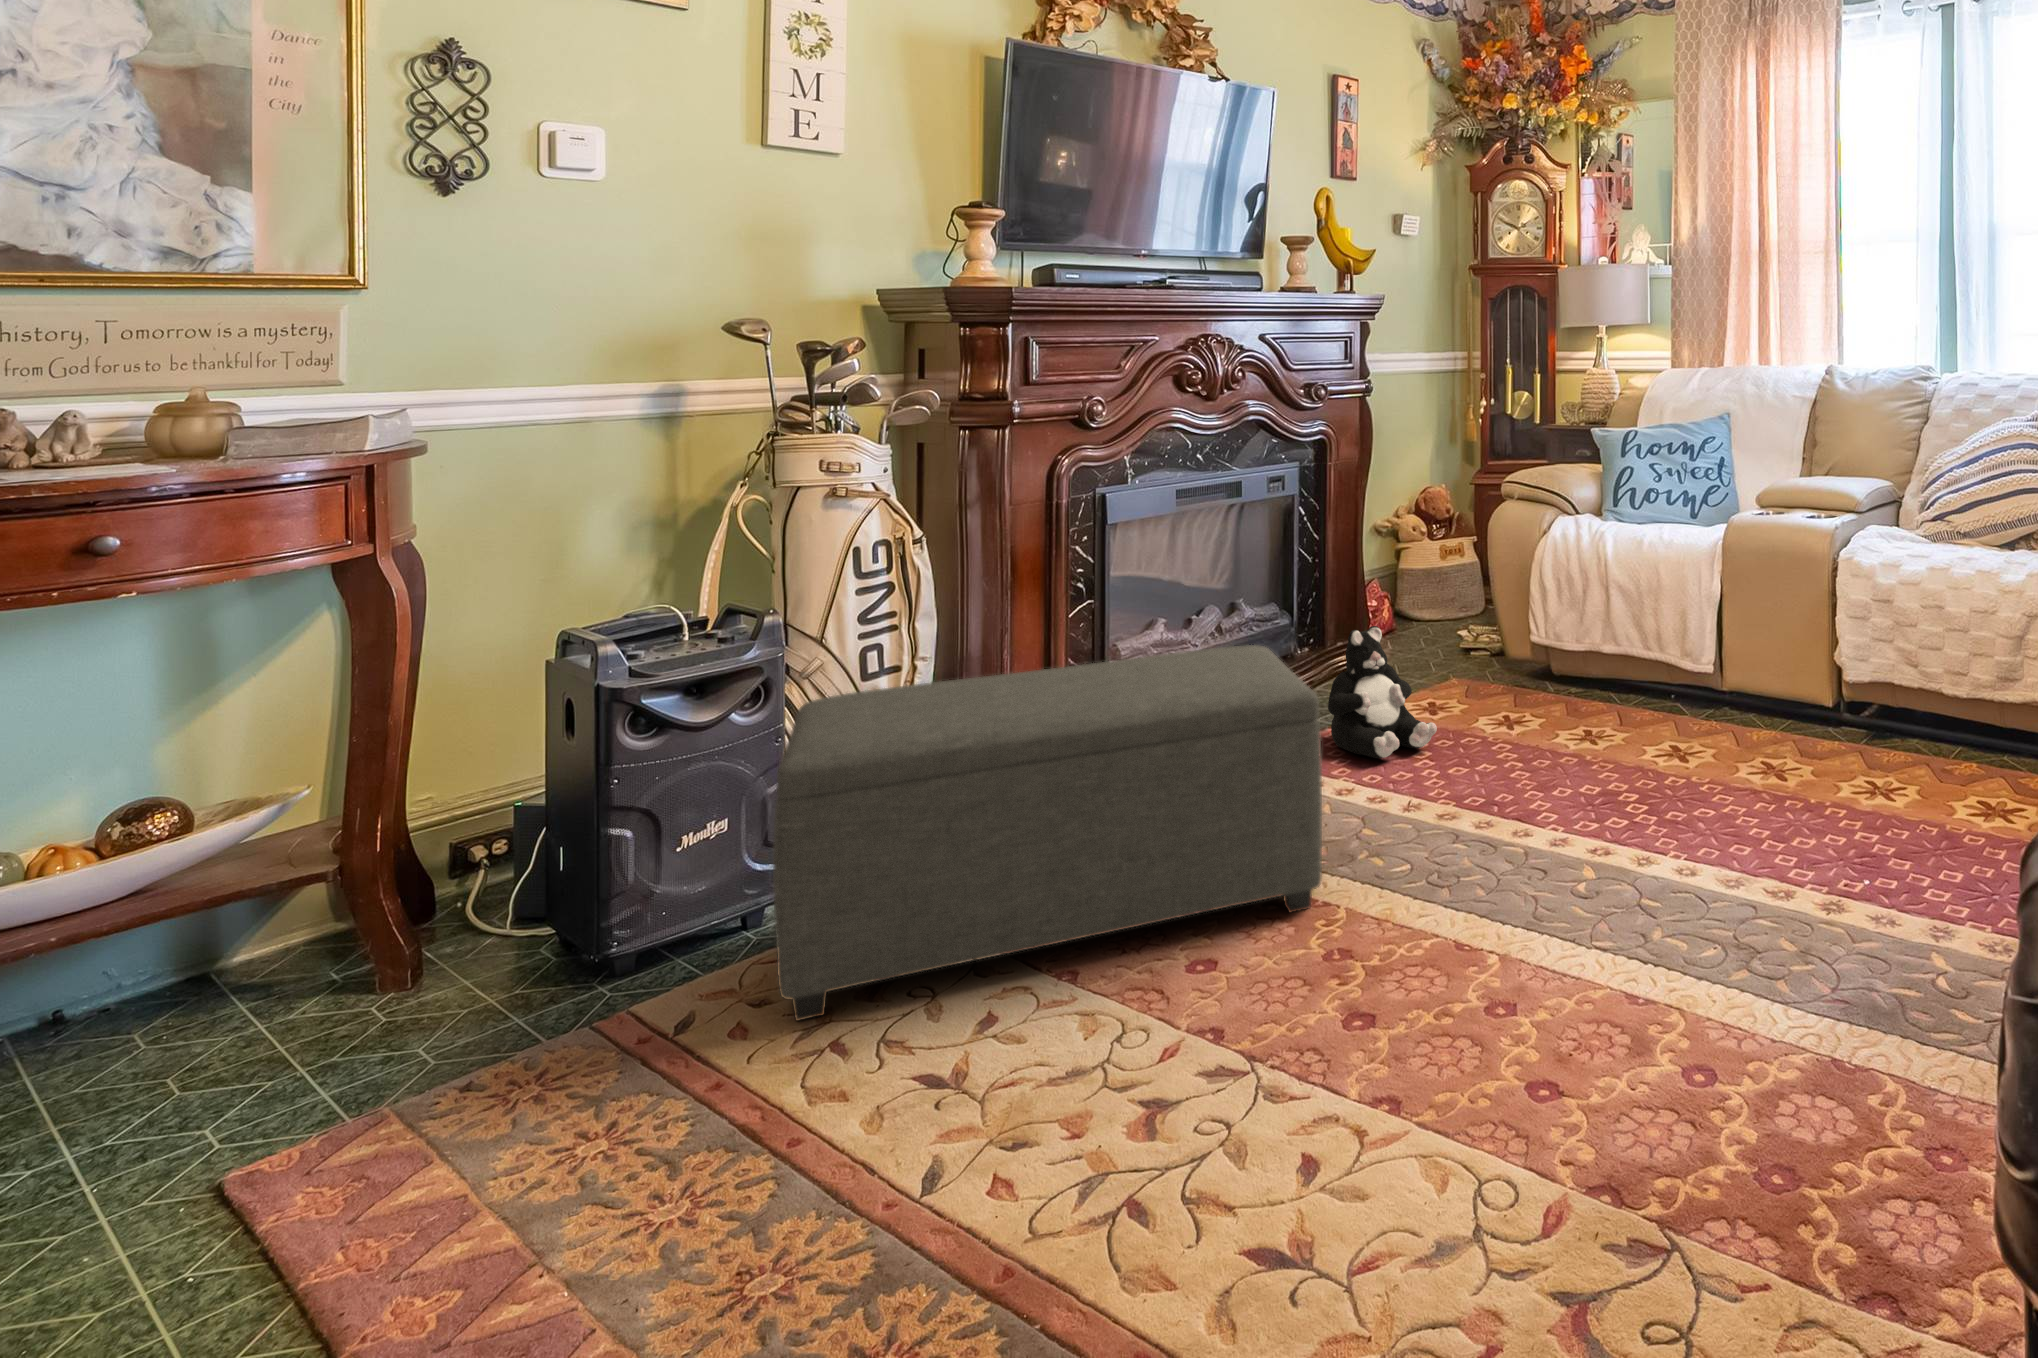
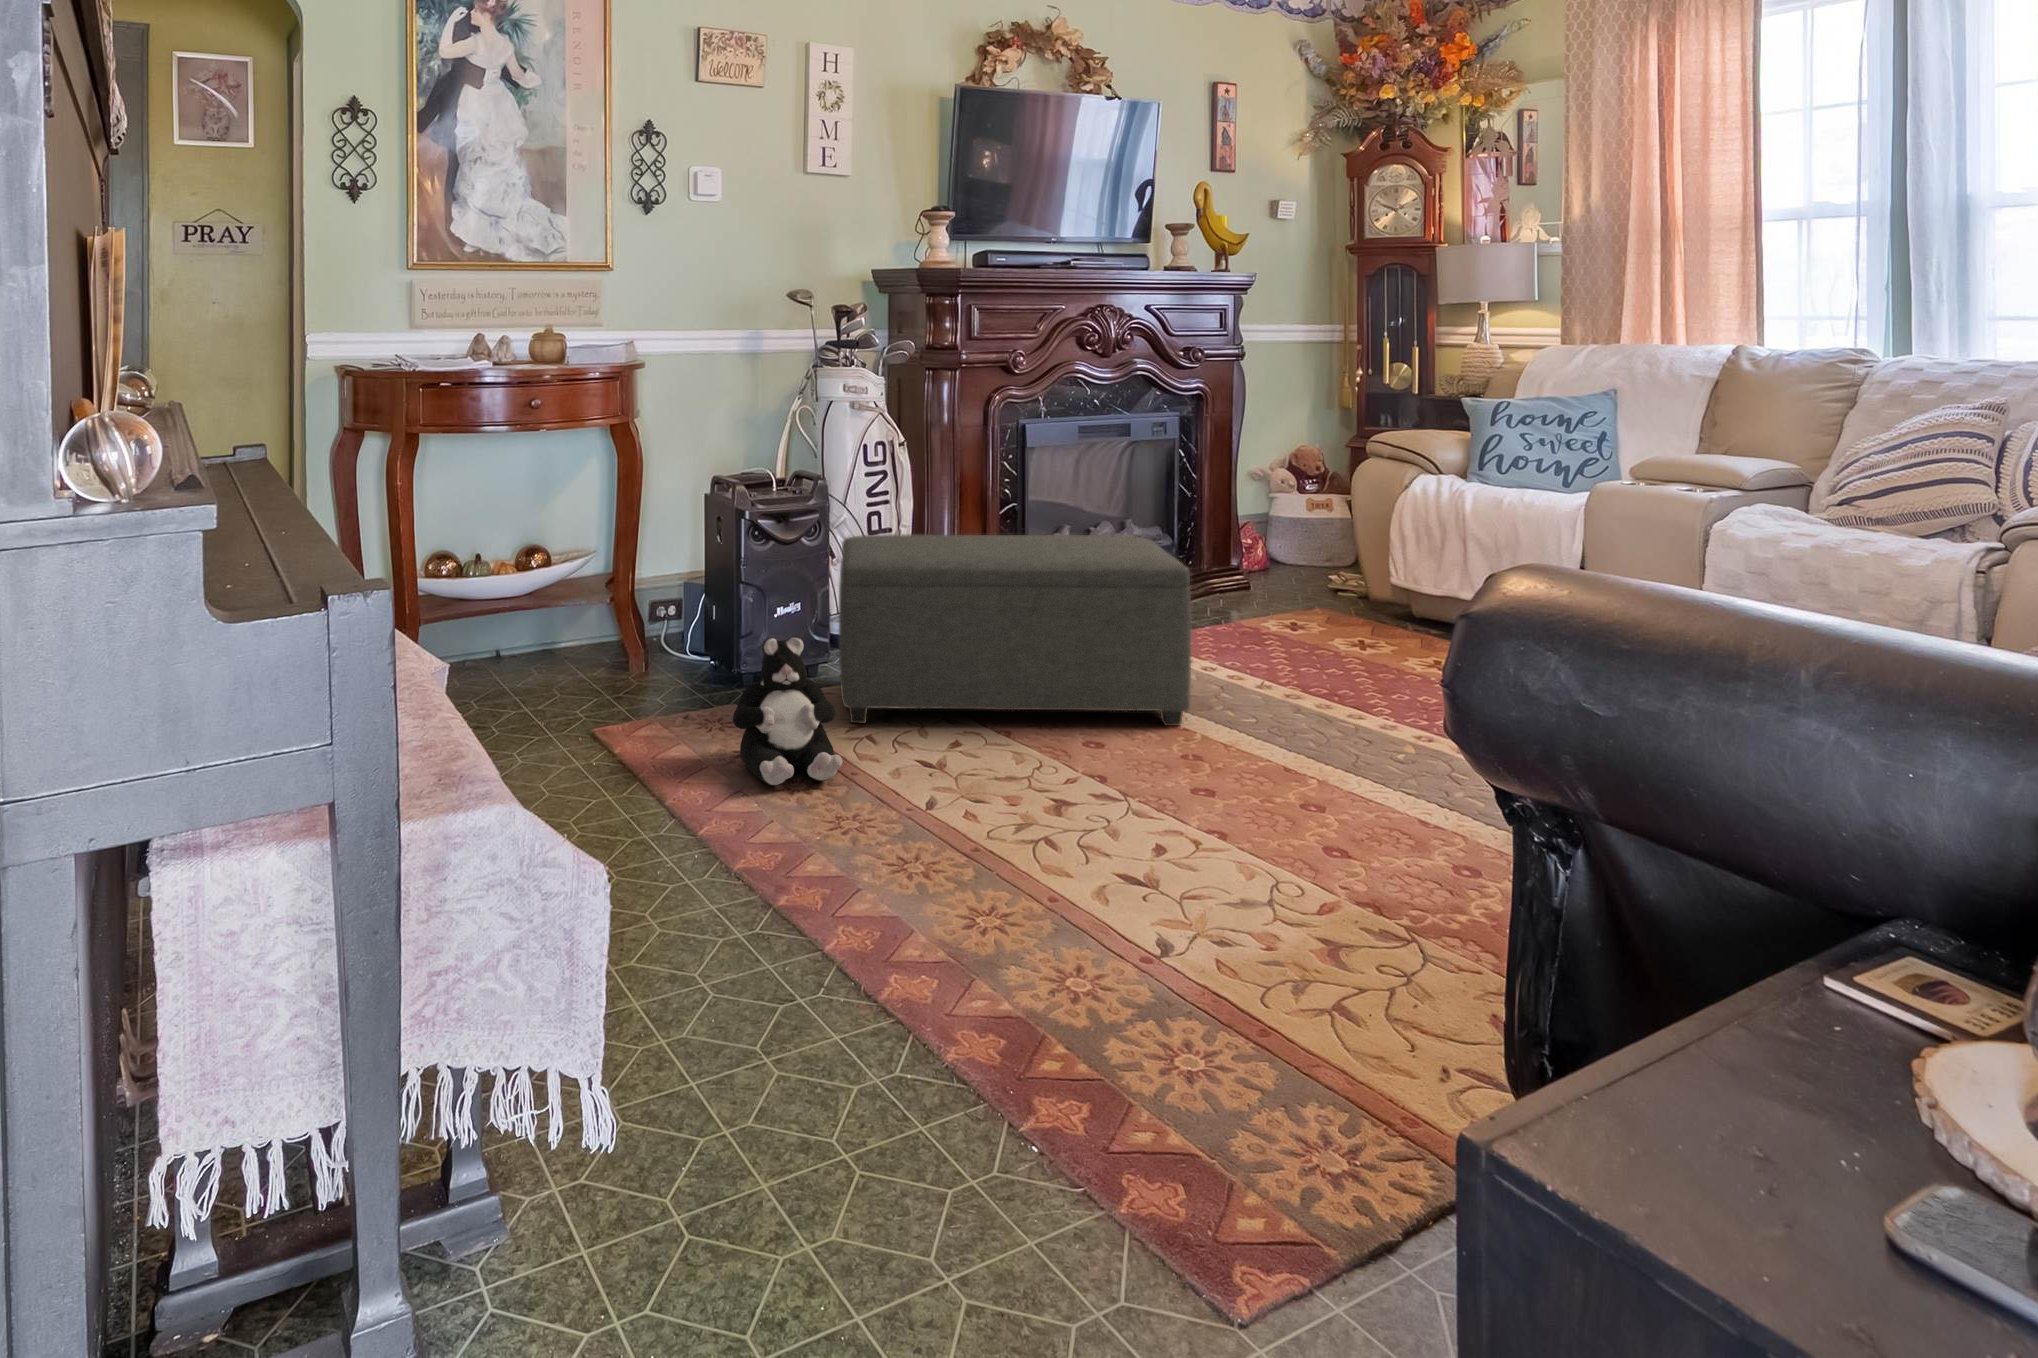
plush toy: present [1328,626,1437,758] -> present [733,636,843,785]

